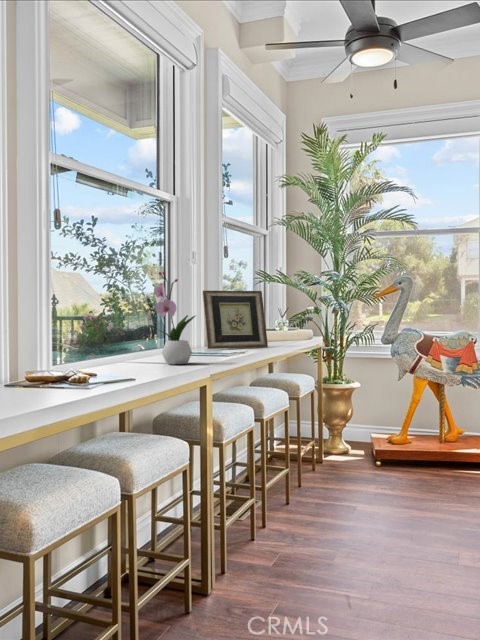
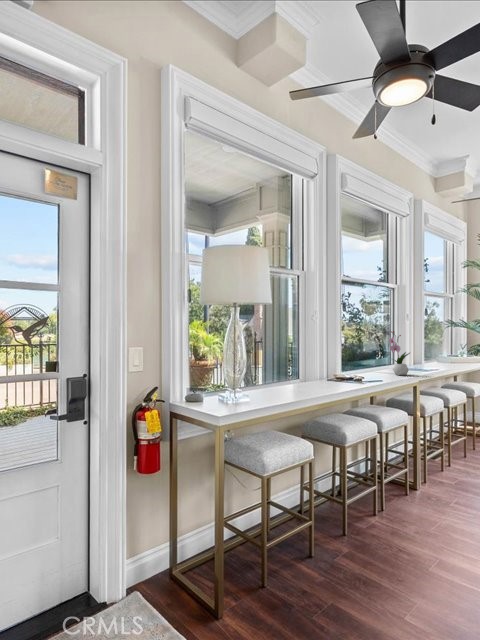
picture frame: present [203,291,268,349] -> none [412,336,453,368]

